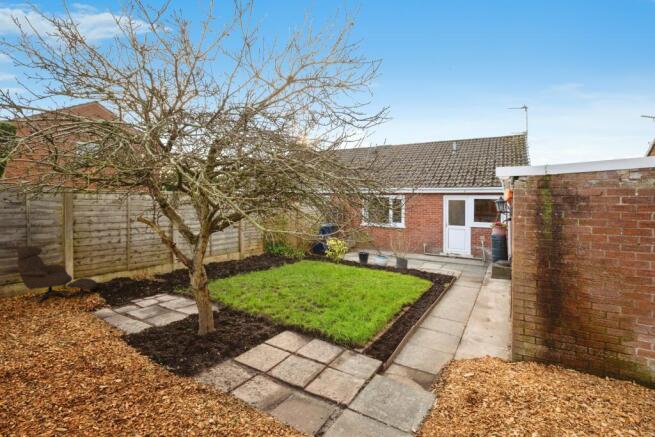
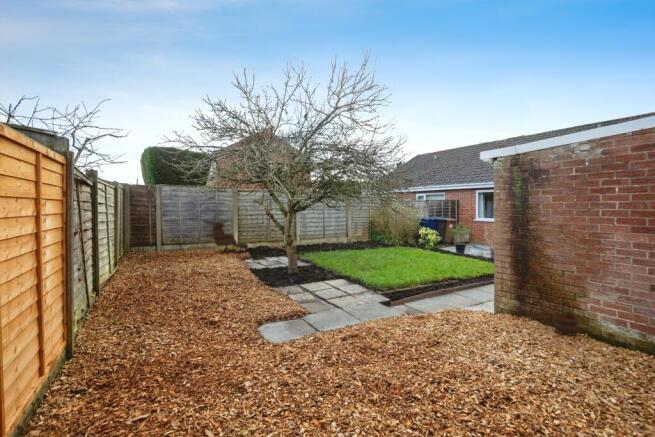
wooden bucket: none [607,349,638,390] -> present [554,302,578,335]

